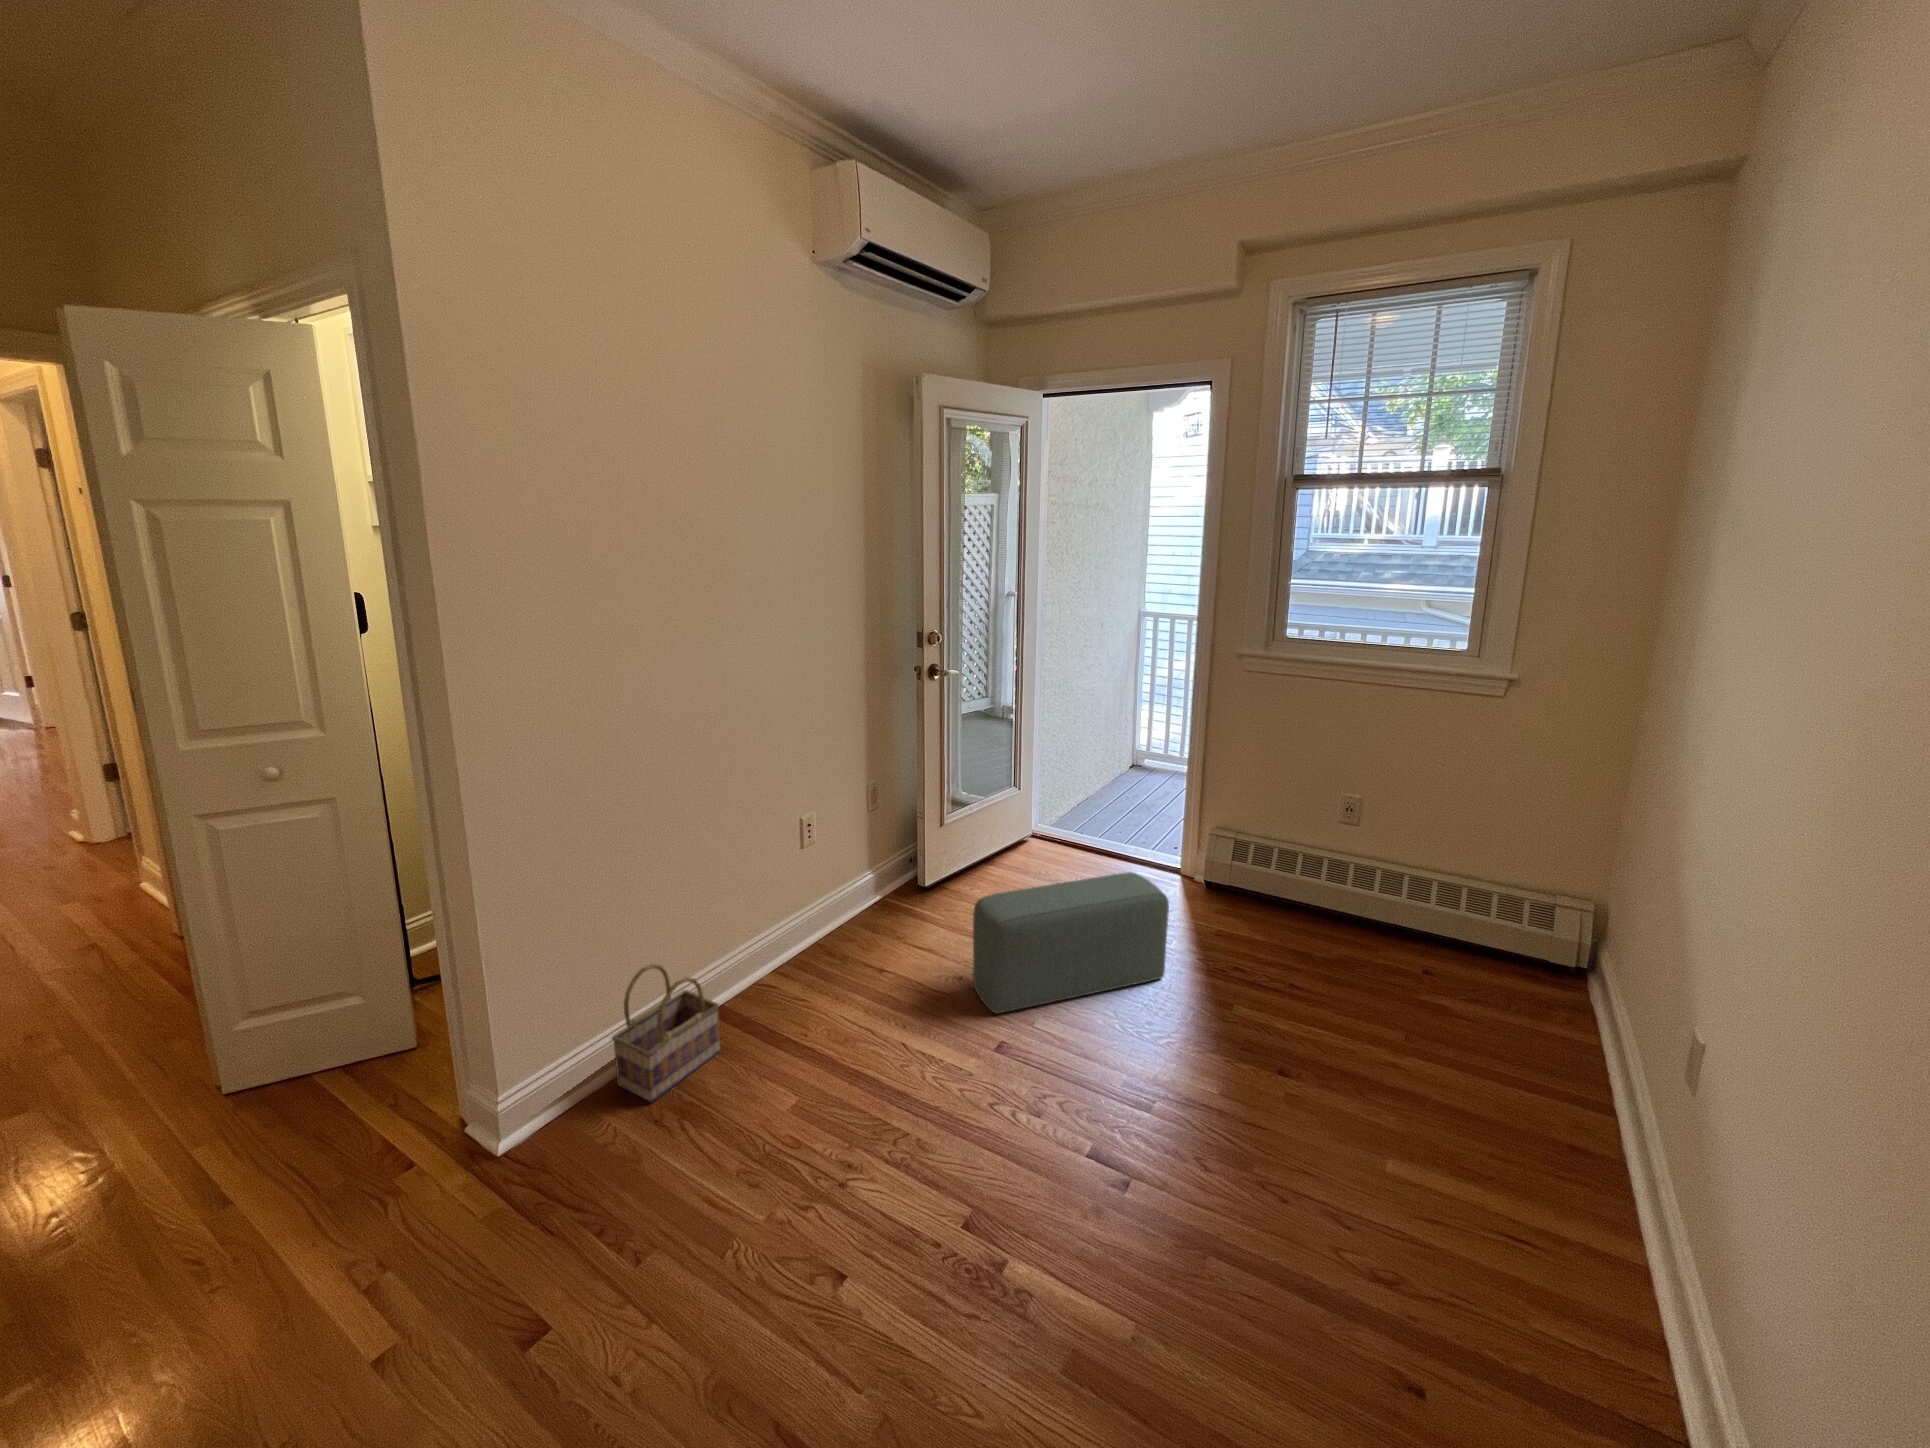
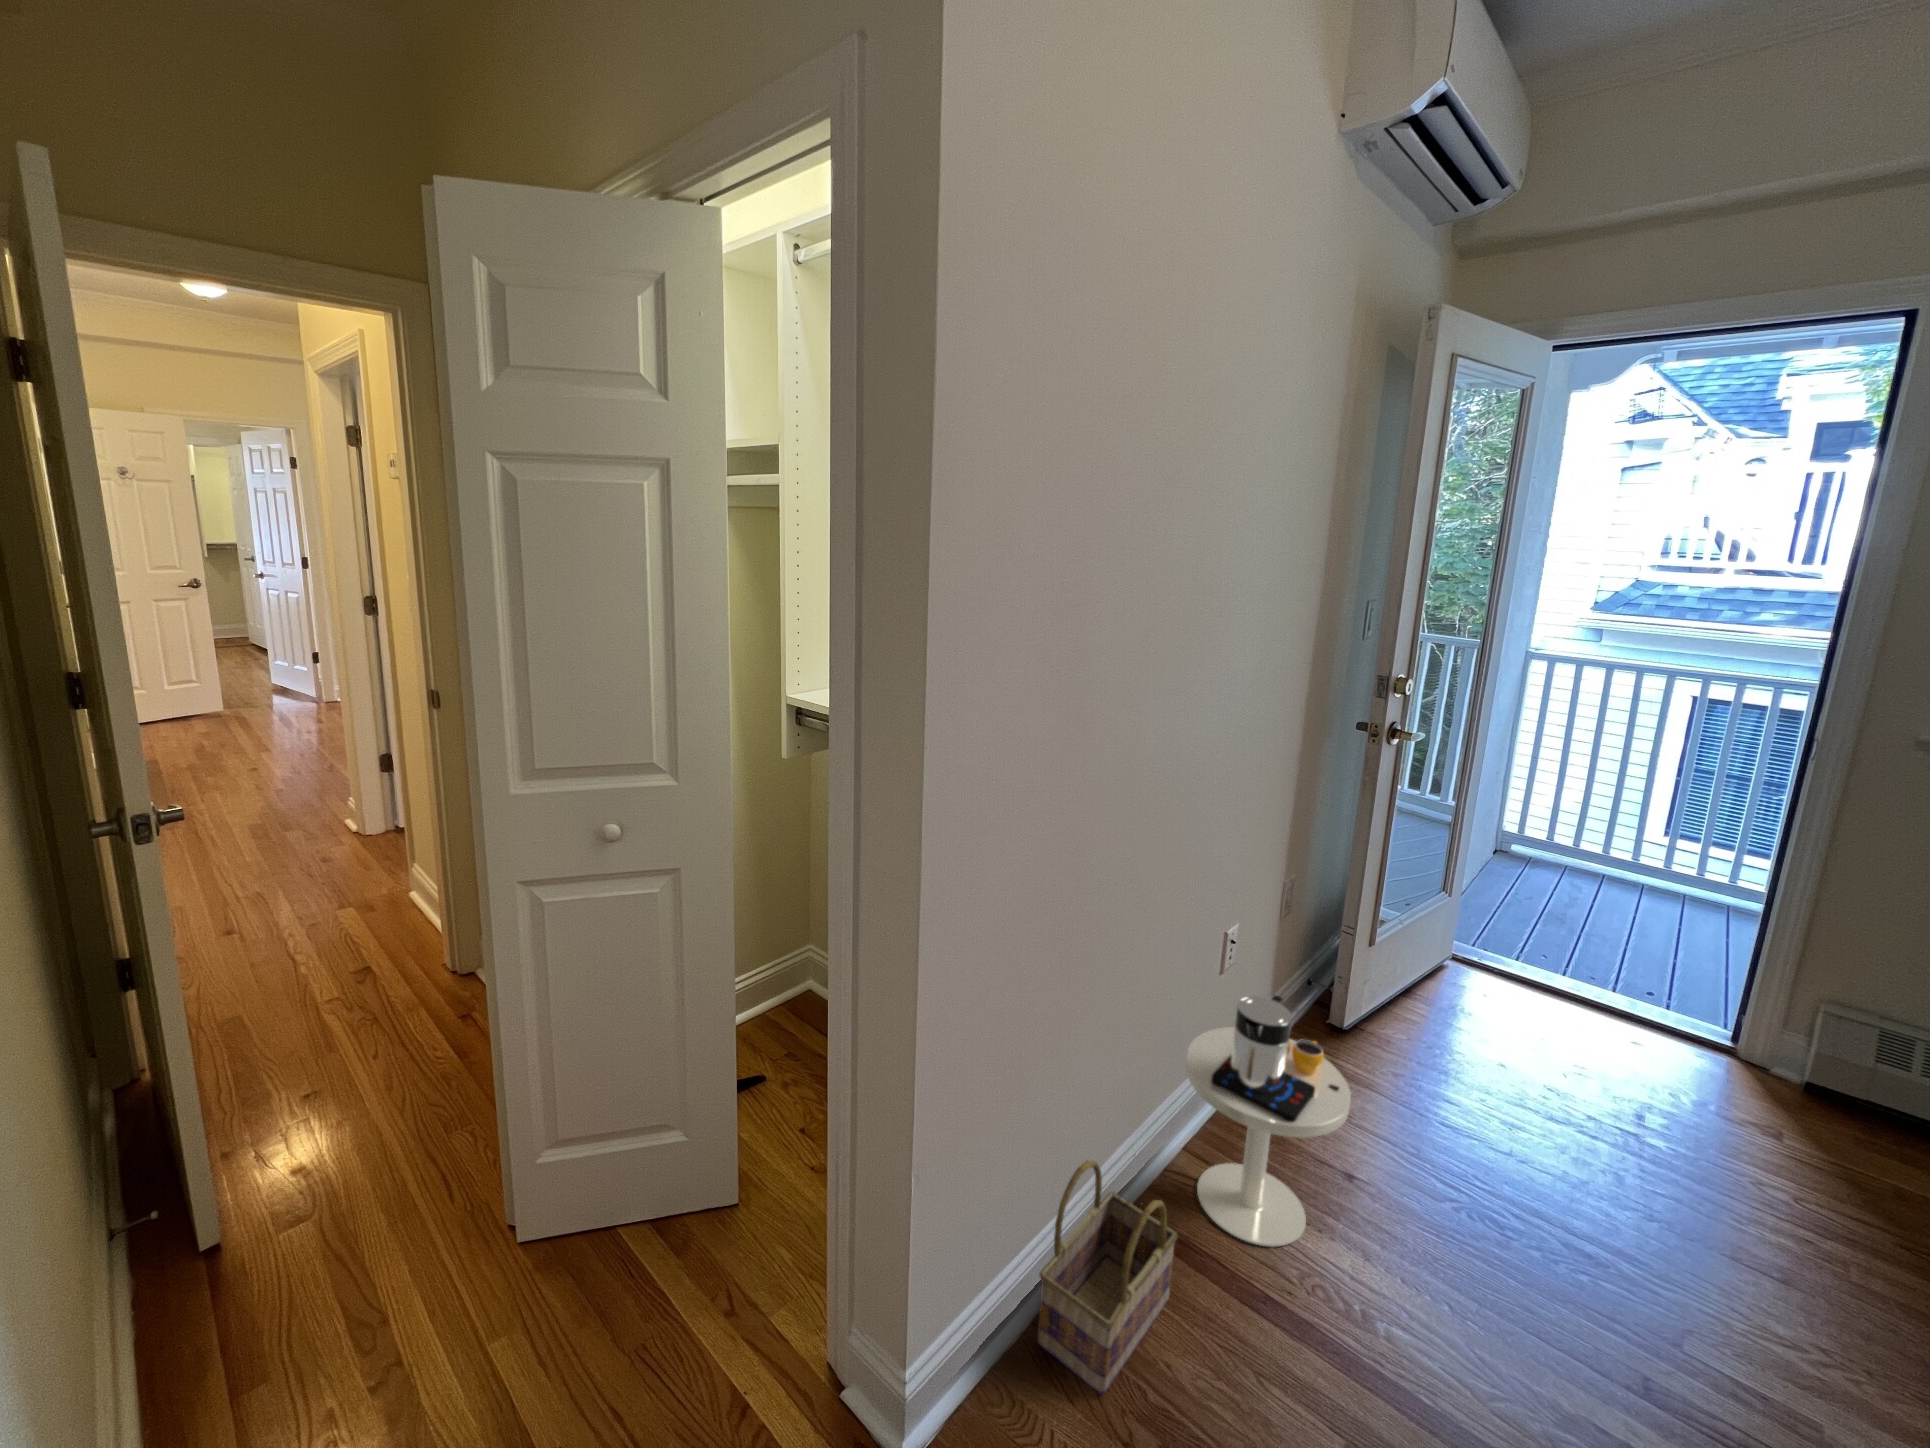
side table: none [749,849,853,1015] -> present [1186,995,1351,1247]
pouf: present [973,872,1169,1013] -> none [1520,1087,1895,1306]

